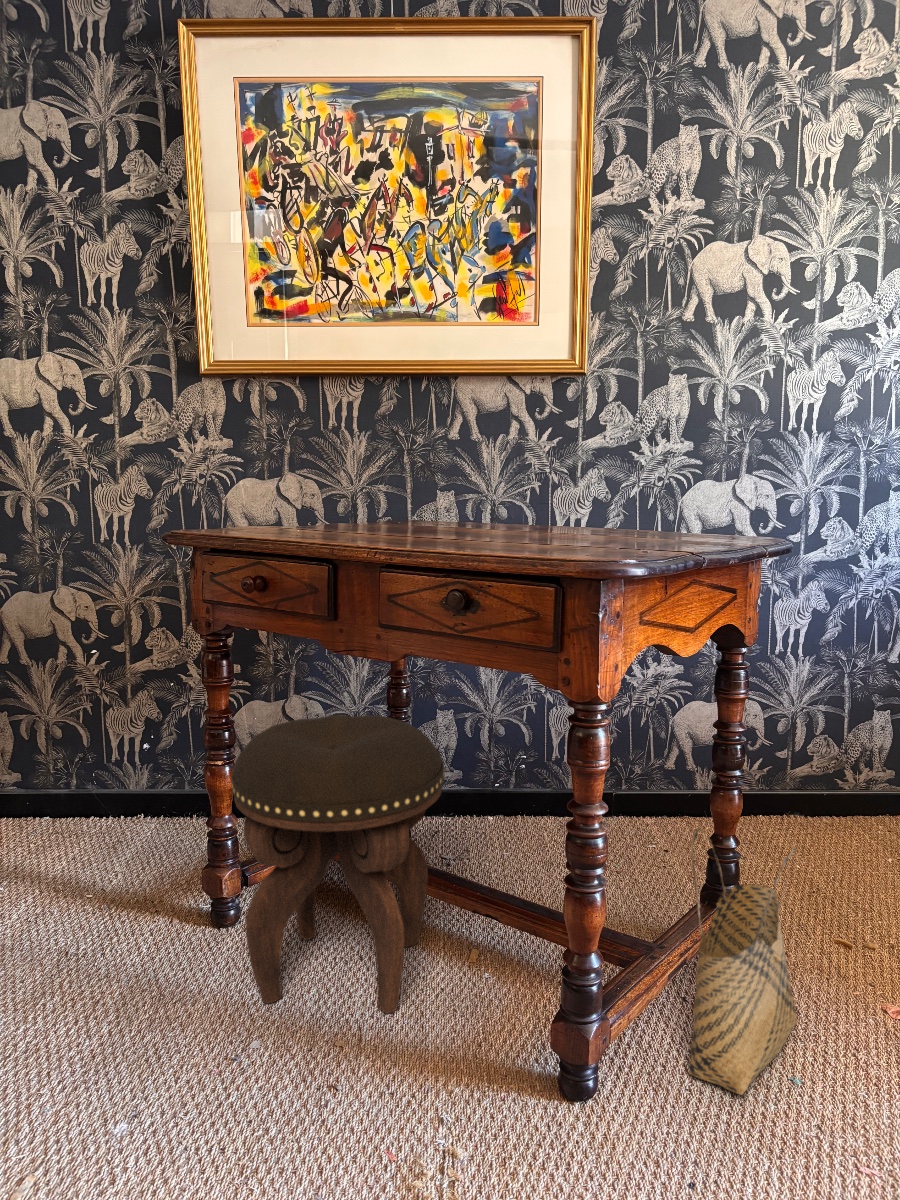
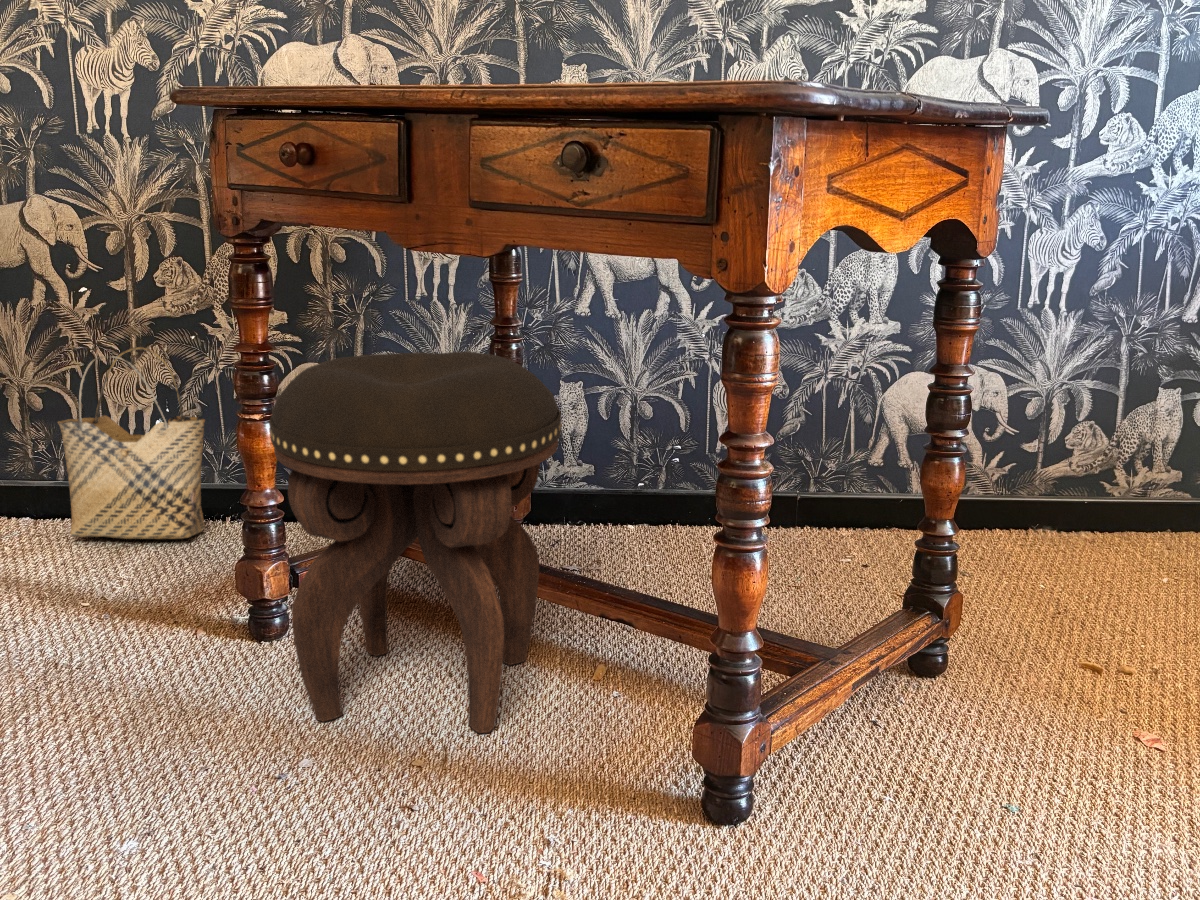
woven basket: present [688,828,797,1095] -> present [58,347,205,539]

